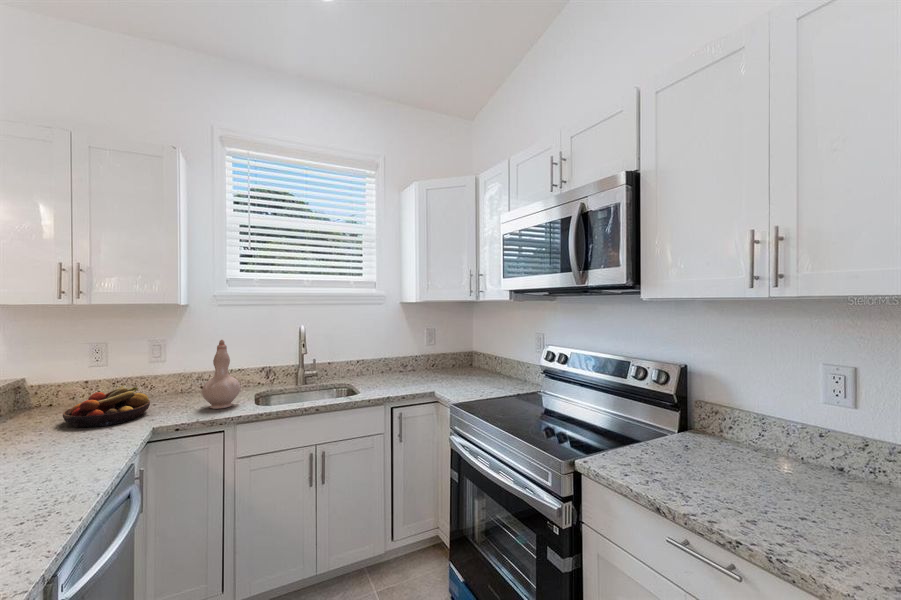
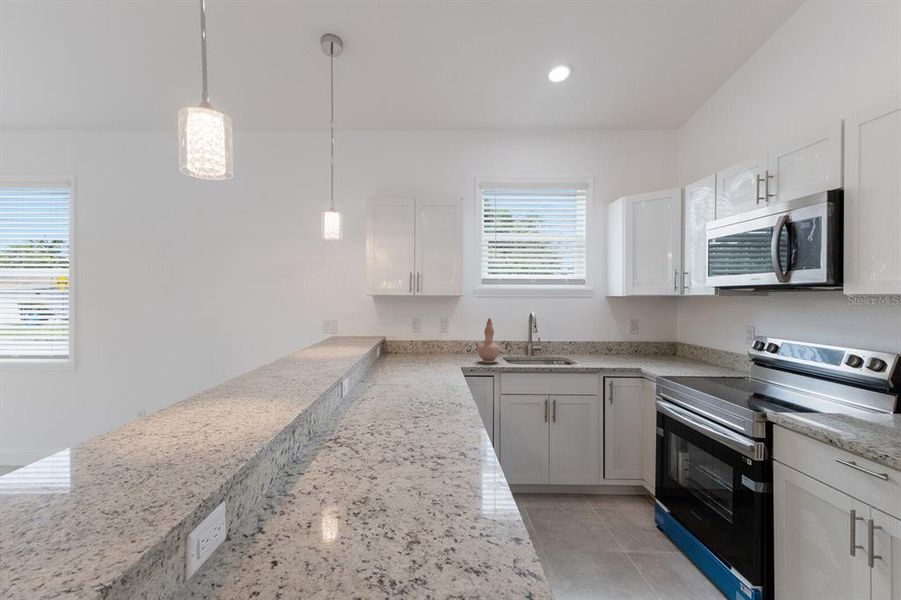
fruit bowl: present [63,385,150,427] -> none [410,344,450,364]

